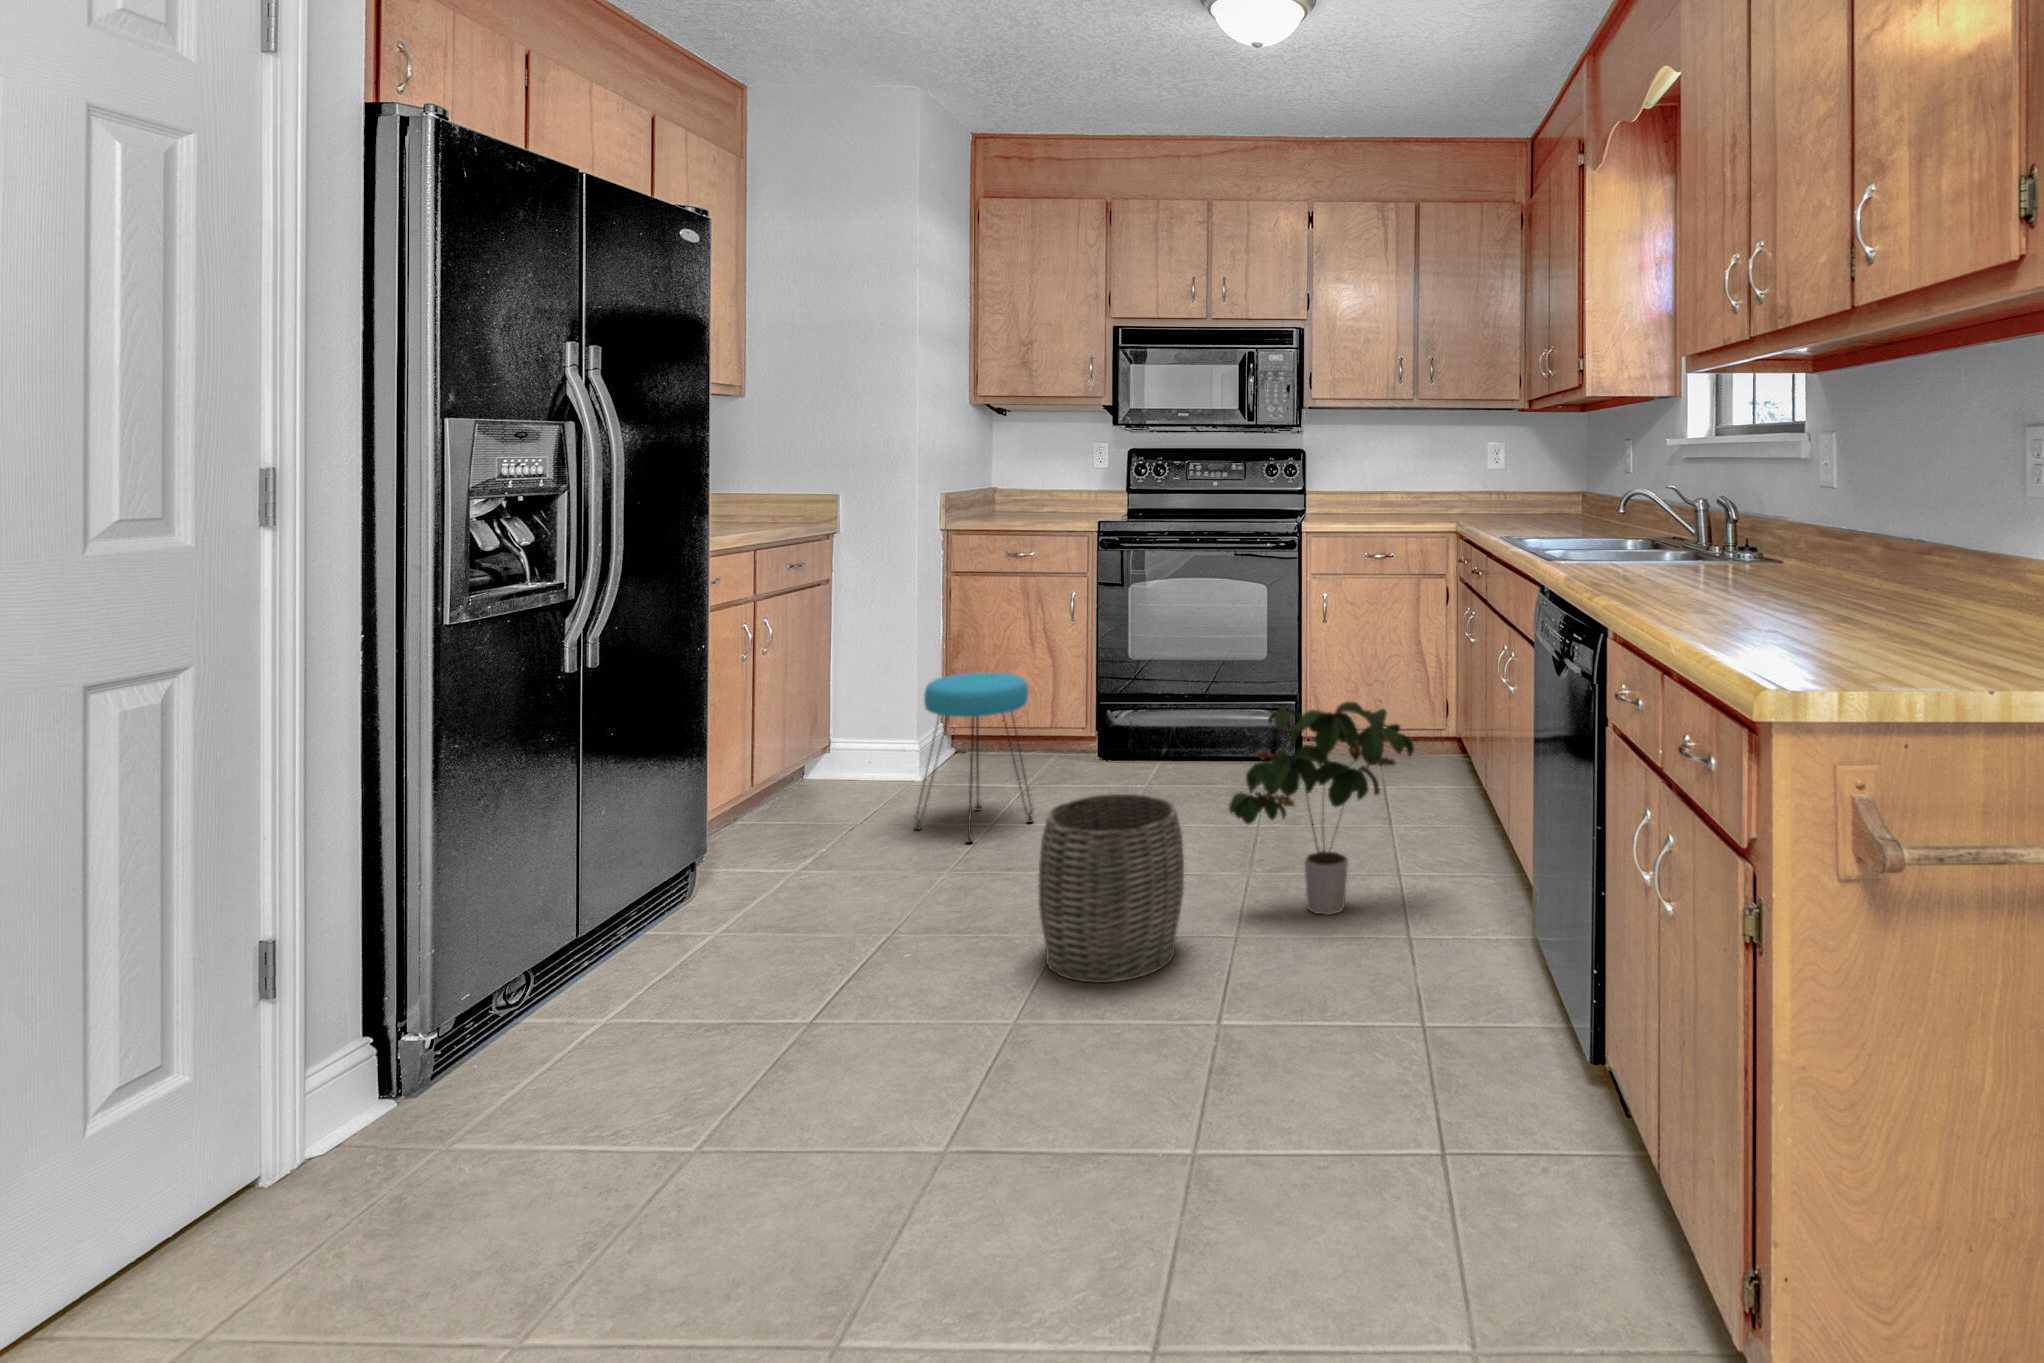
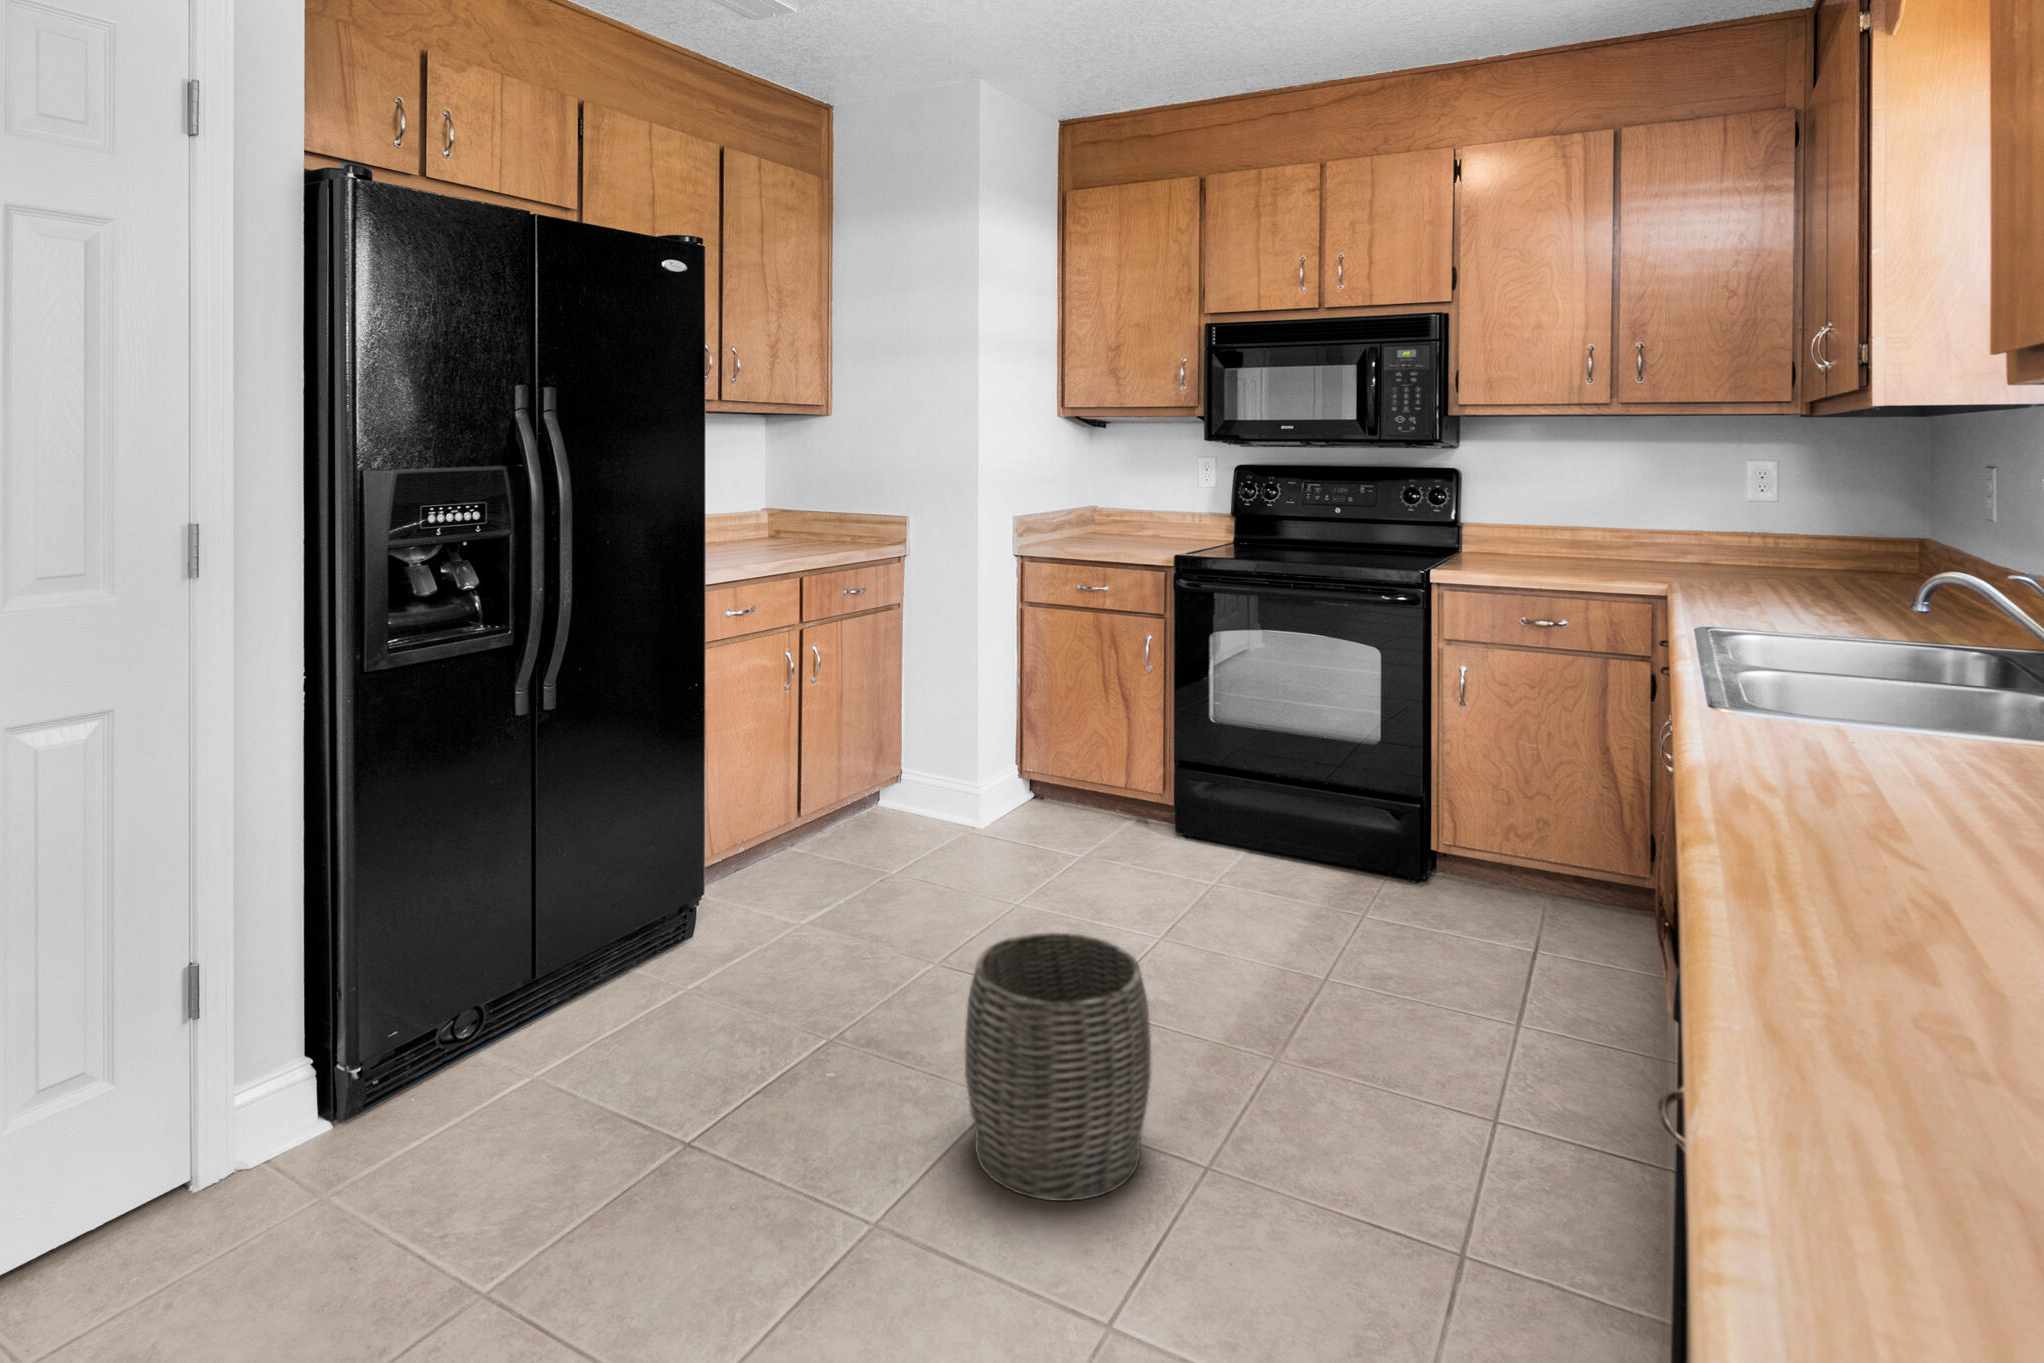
stool: present [915,673,1033,843] -> none [940,730,1069,931]
potted plant: present [1229,702,1414,915] -> none [1234,851,1516,1161]

